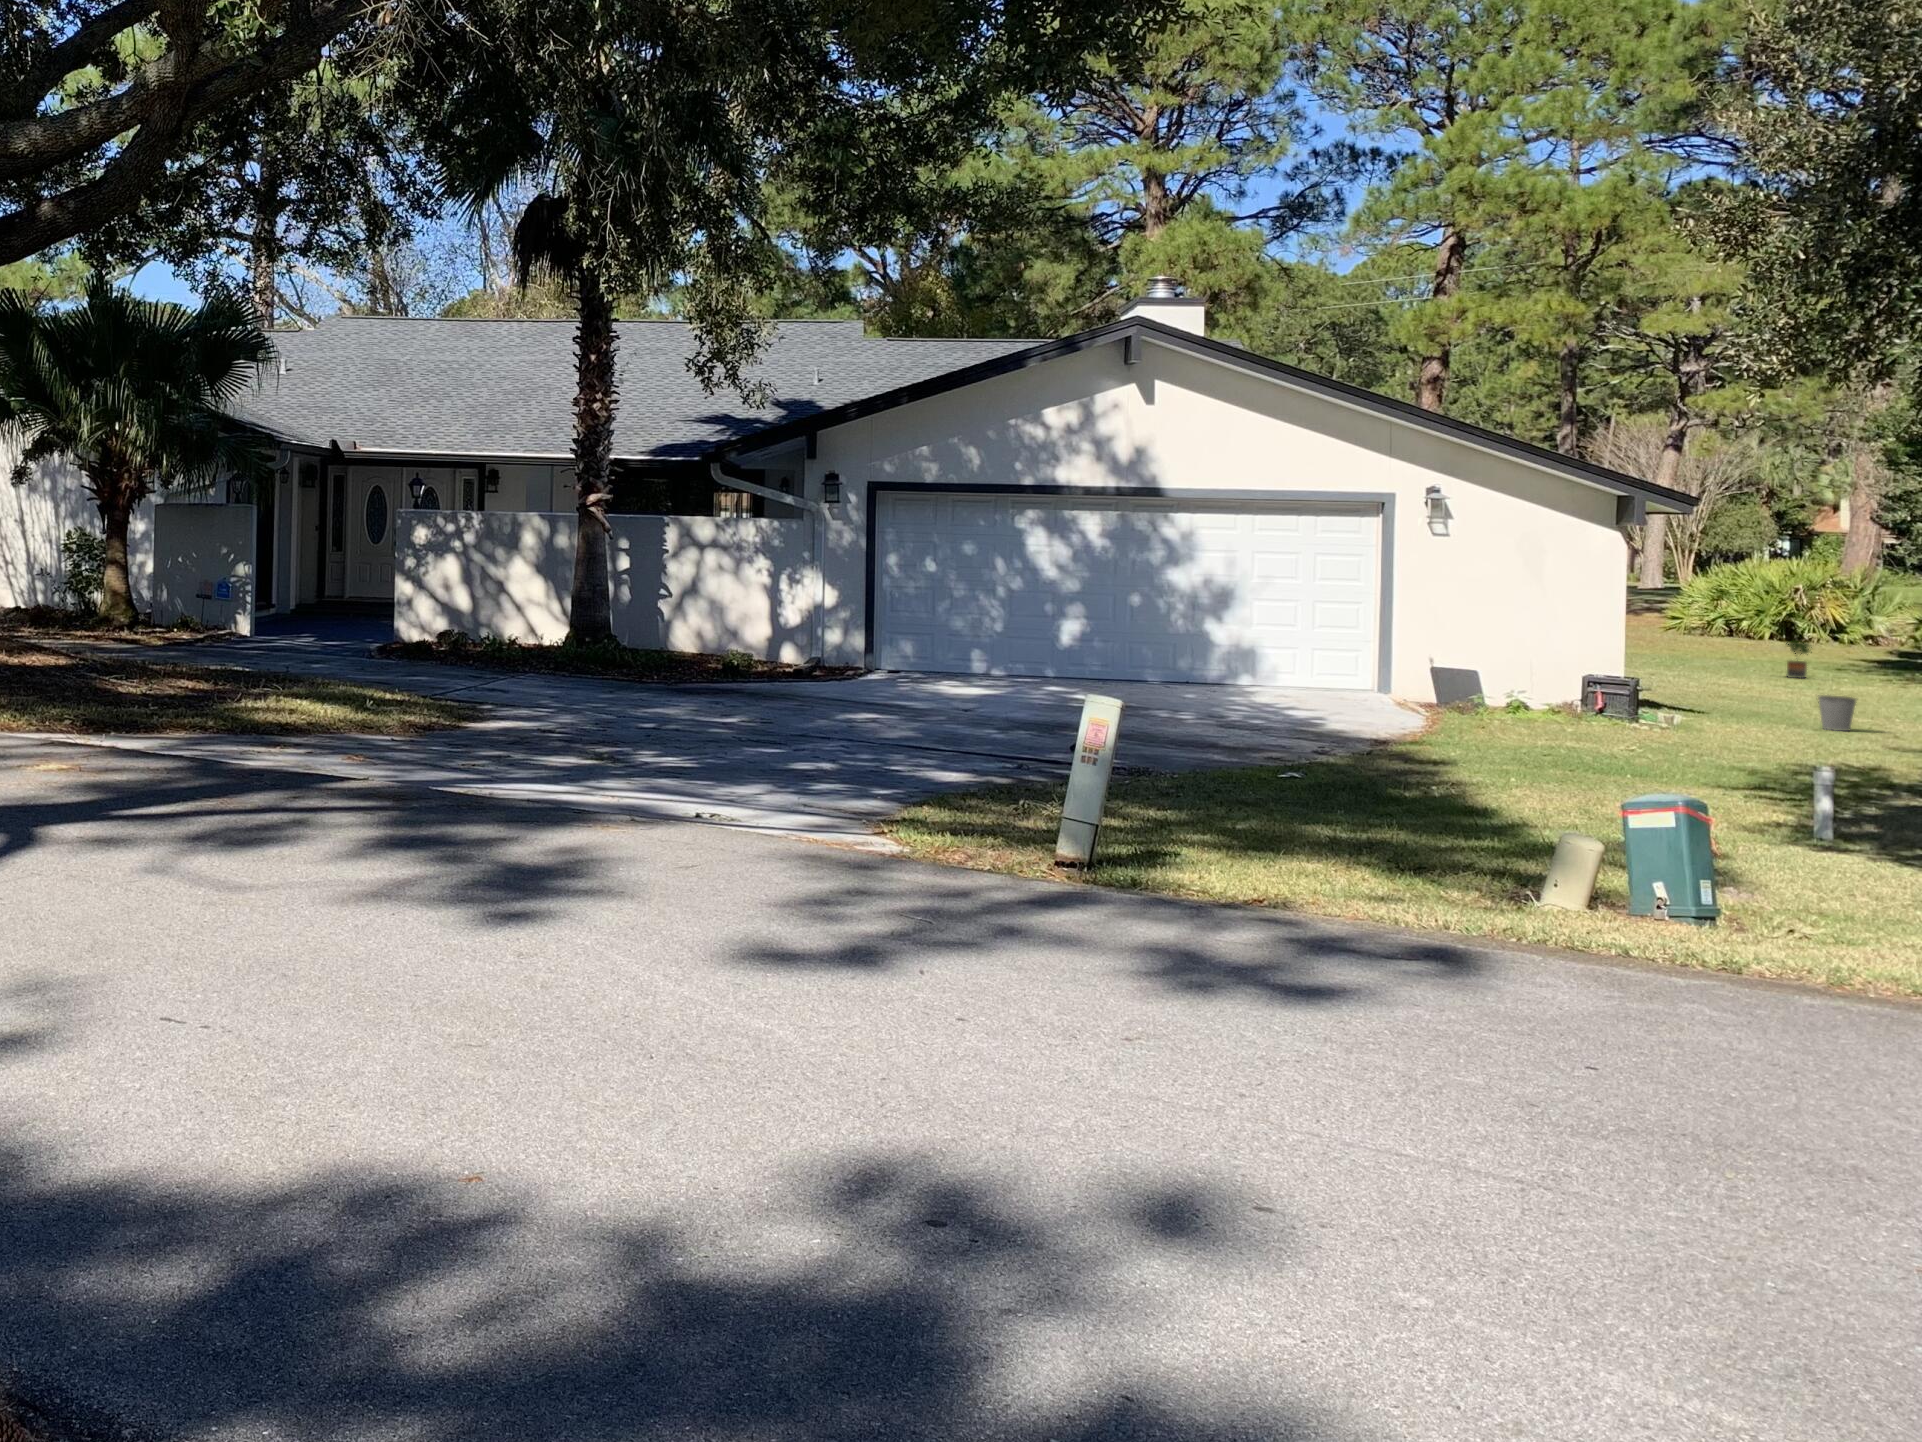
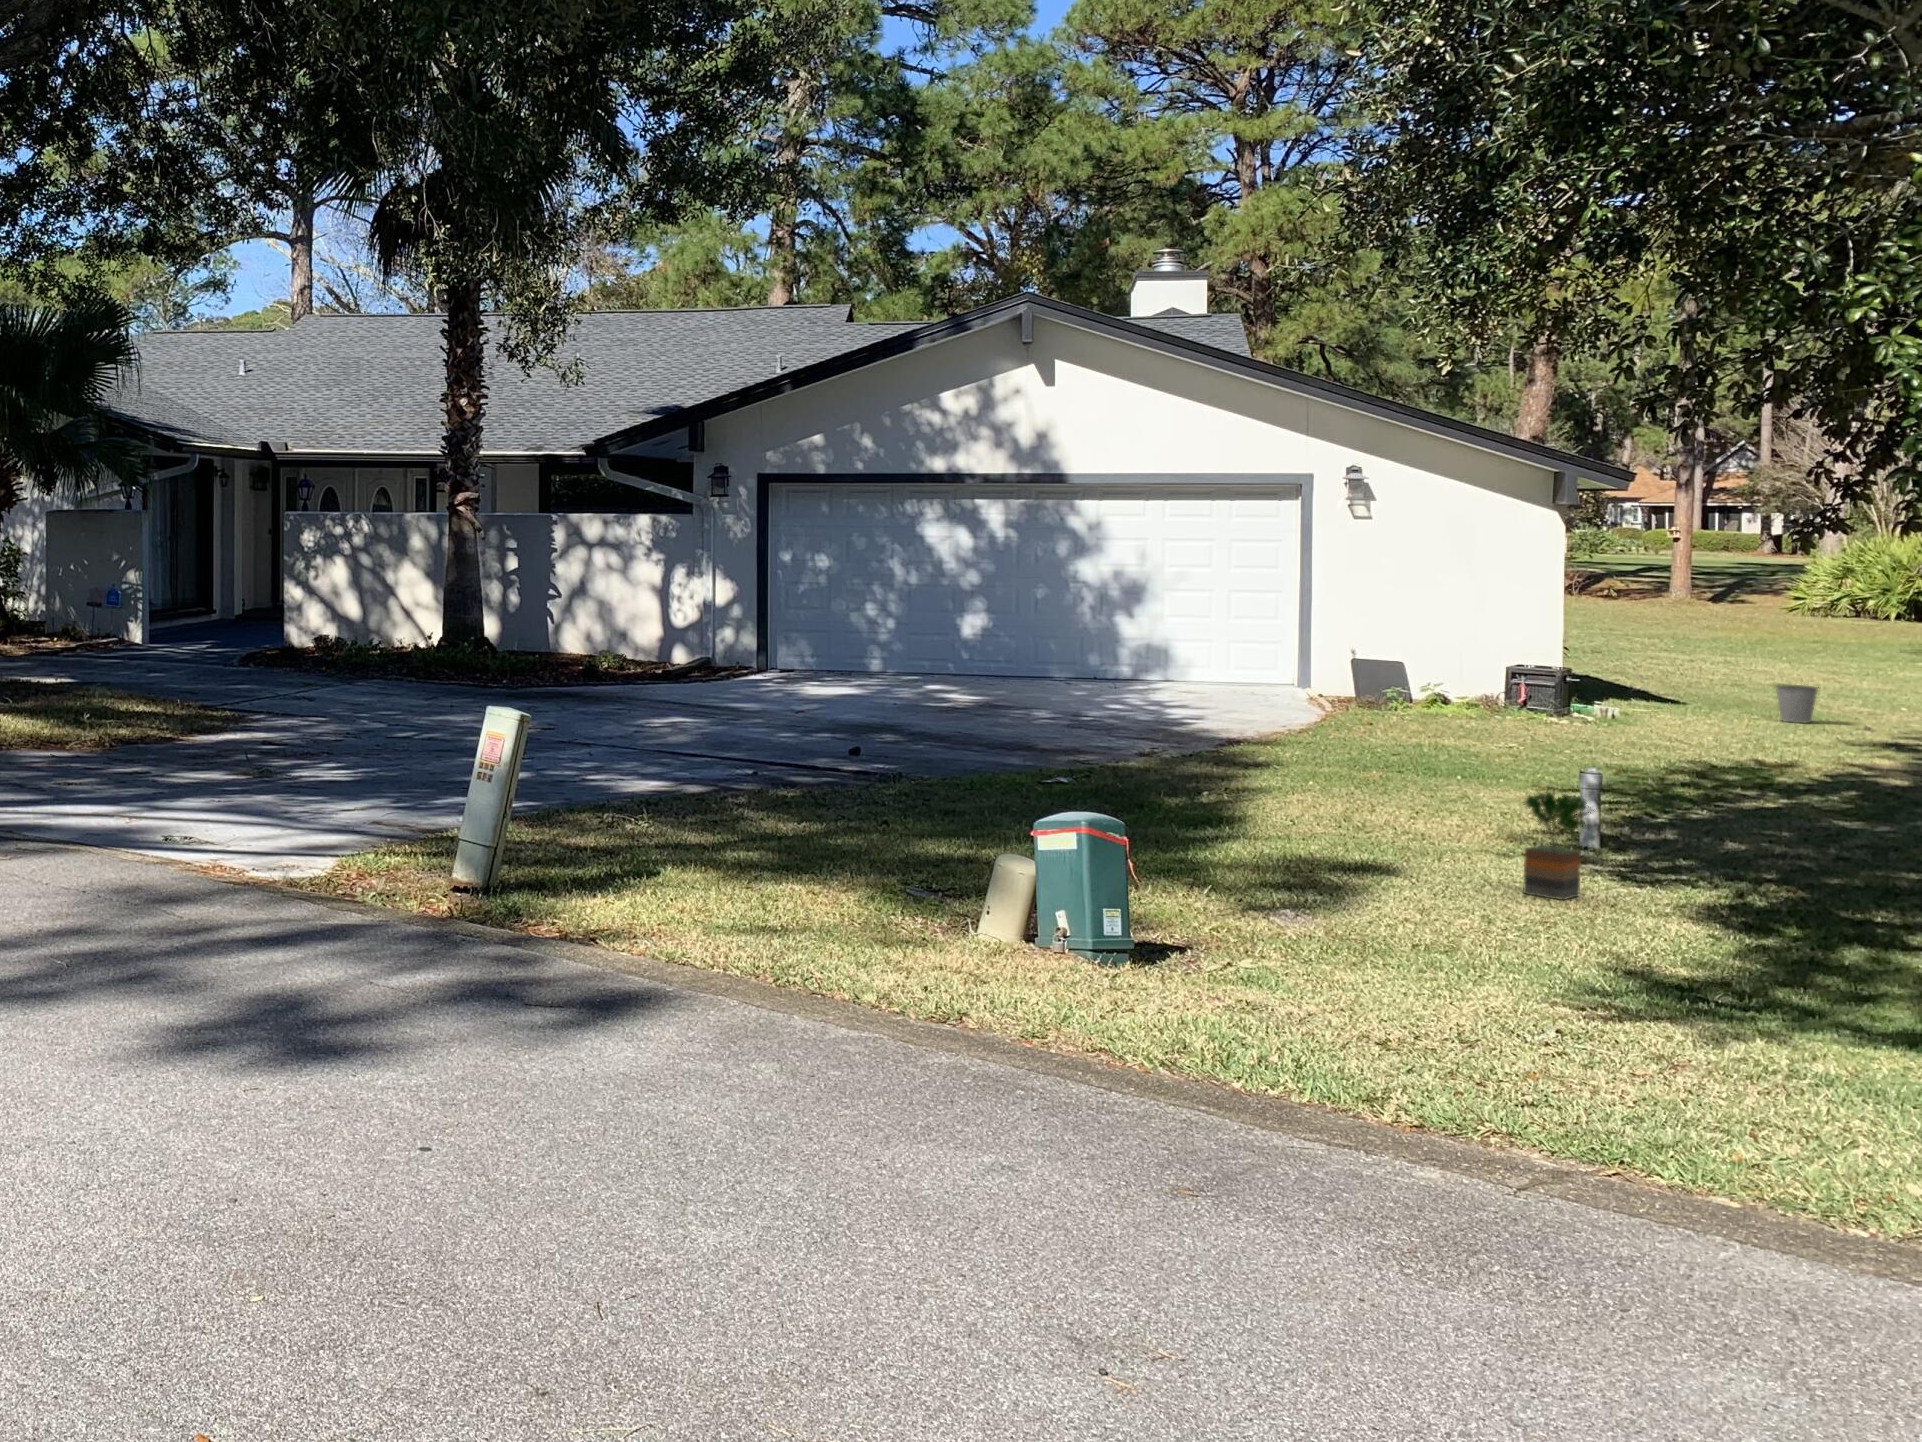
potted tree: present [1786,641,1812,678] -> present [1523,792,1595,900]

